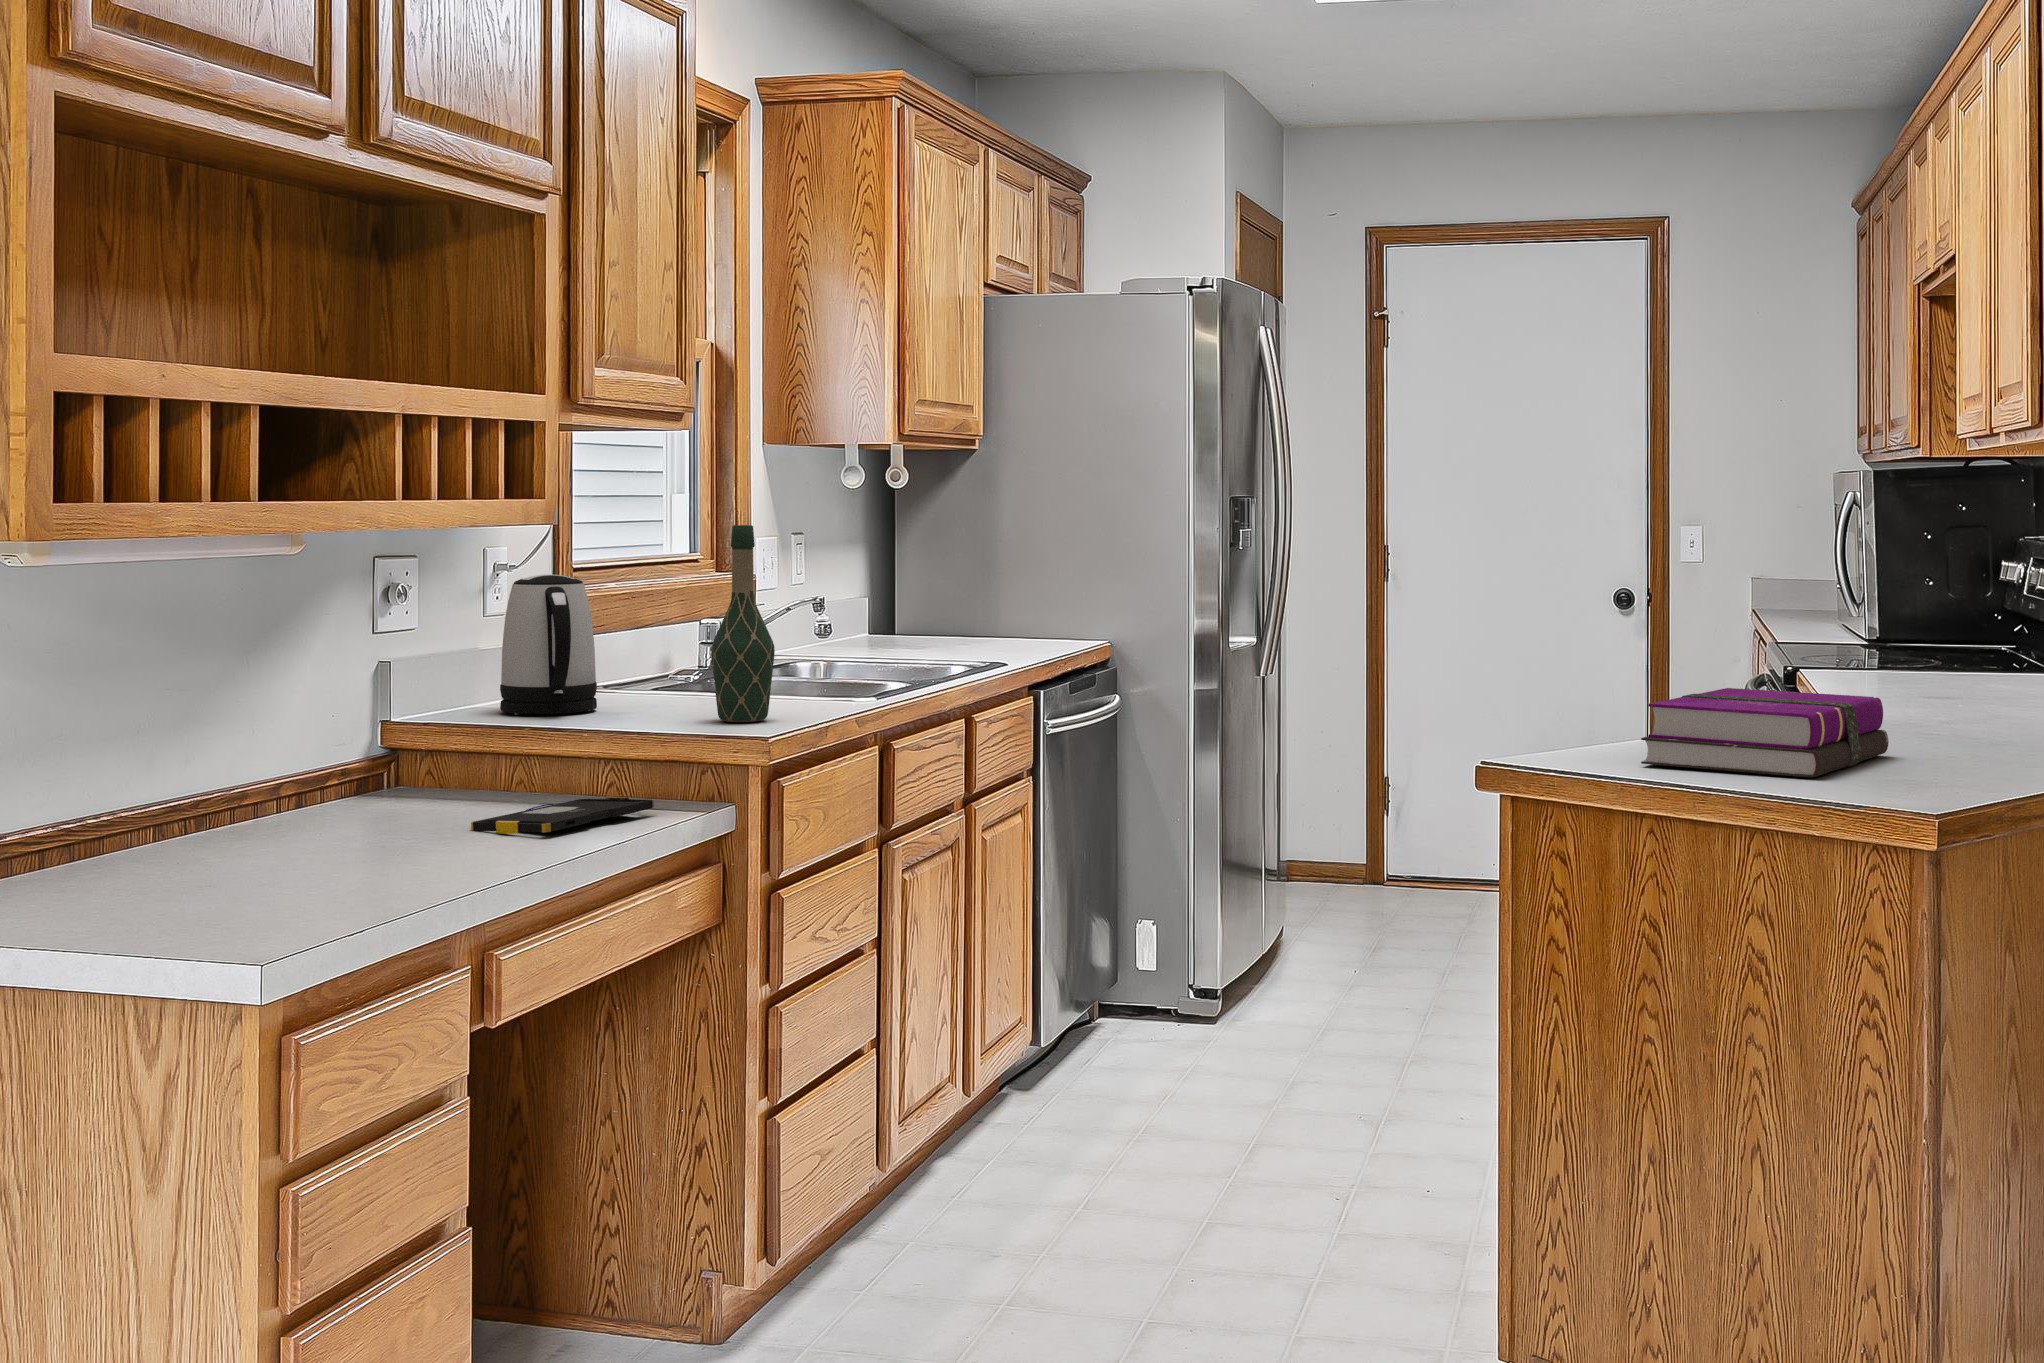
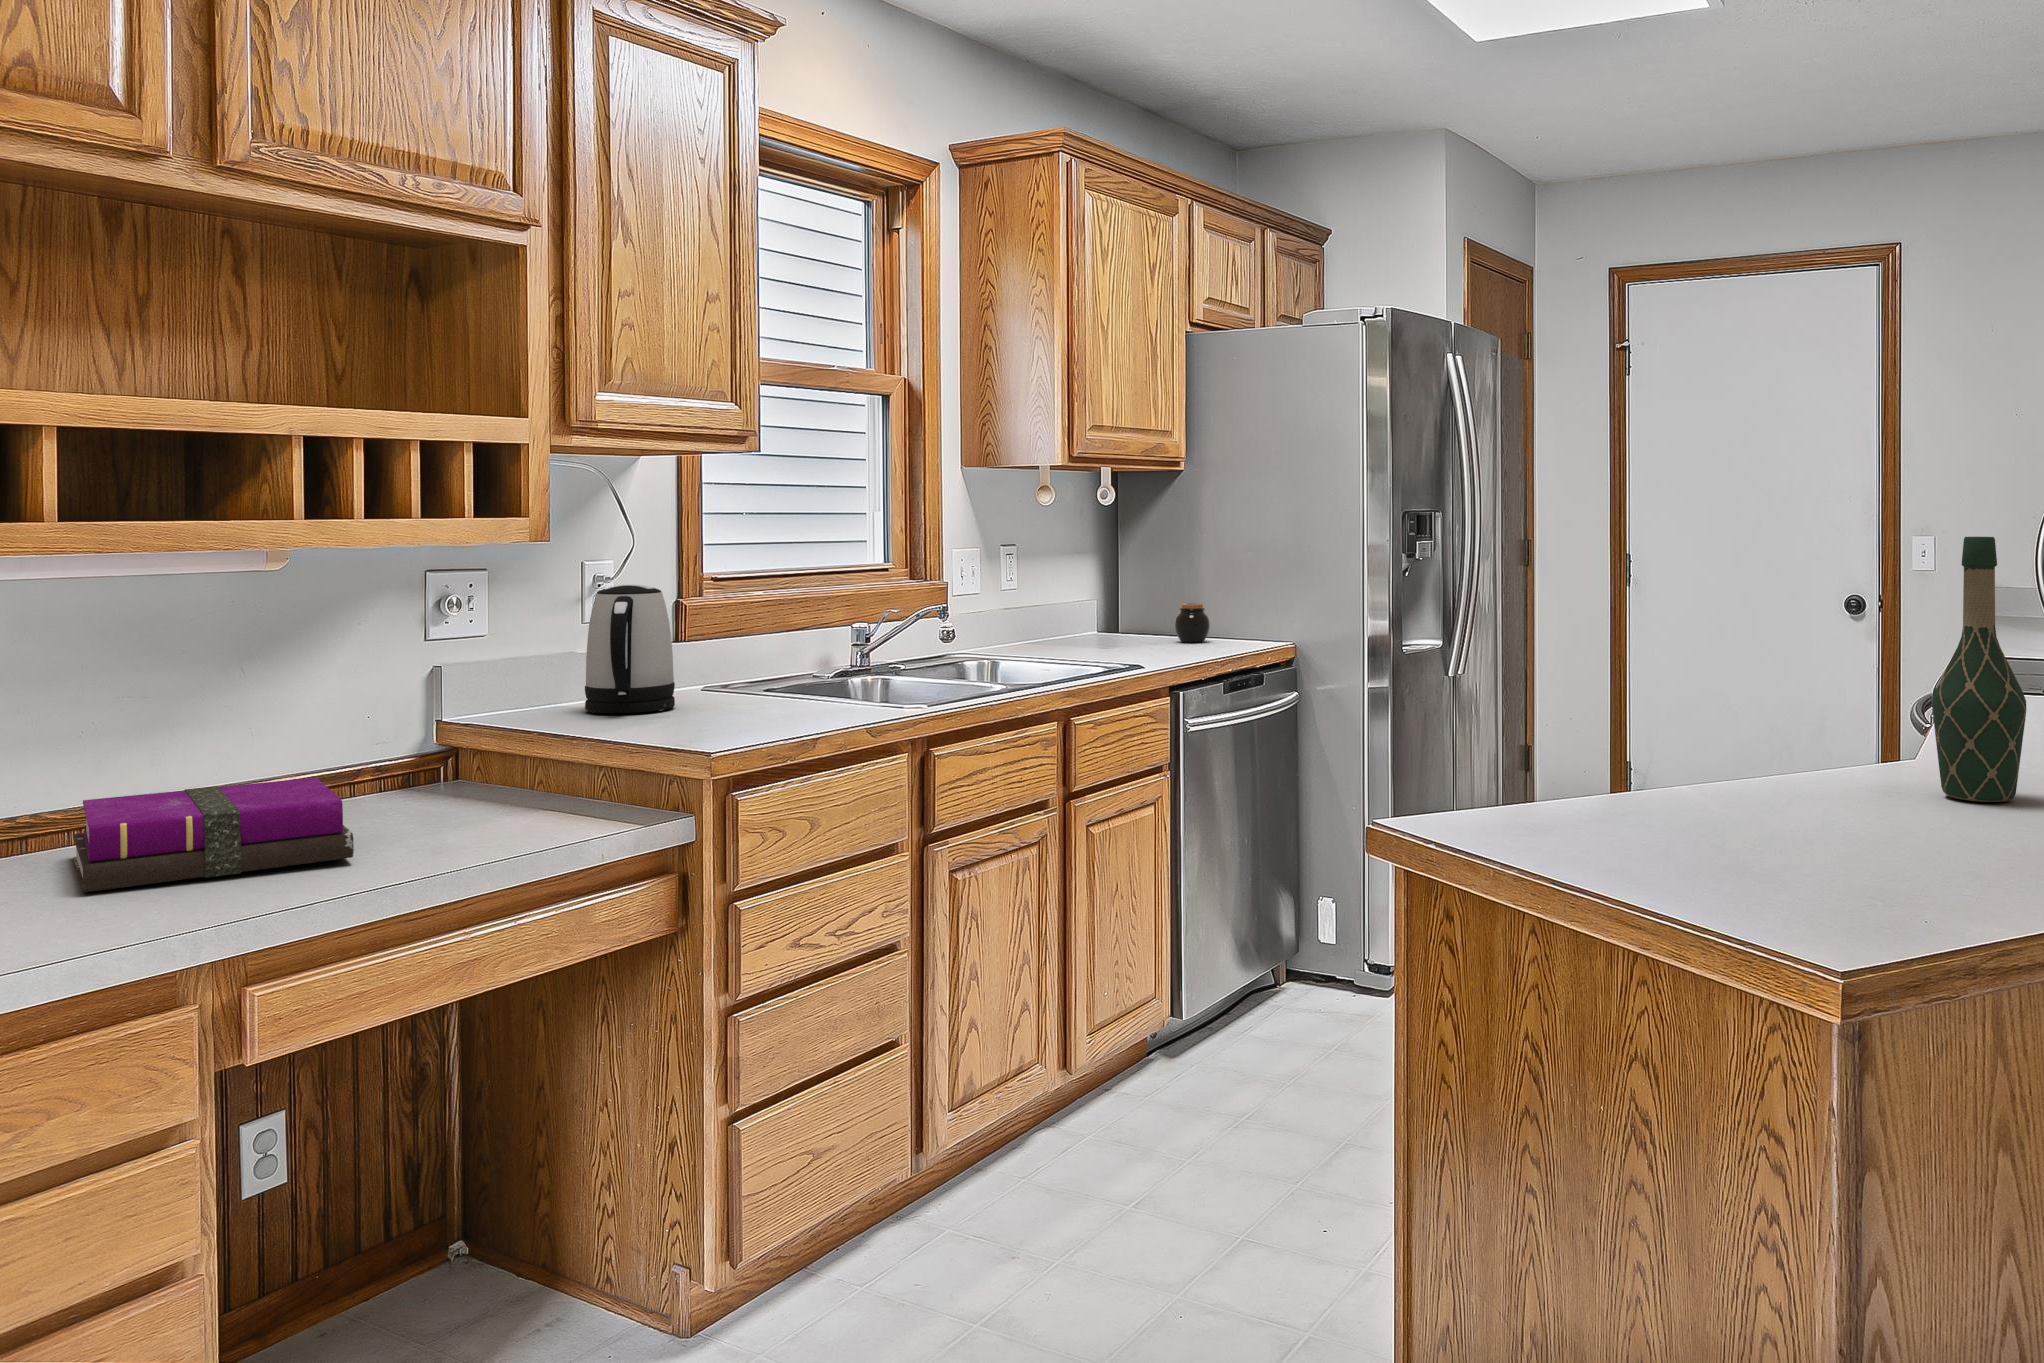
wine bottle: present [711,525,775,722] -> present [1932,537,2026,802]
jar: none [976,600,1015,643] -> present [1175,603,1210,643]
notebook: present [1641,688,1889,777] -> present [73,778,354,893]
tablet: present [471,797,654,834] -> none [409,802,610,844]

